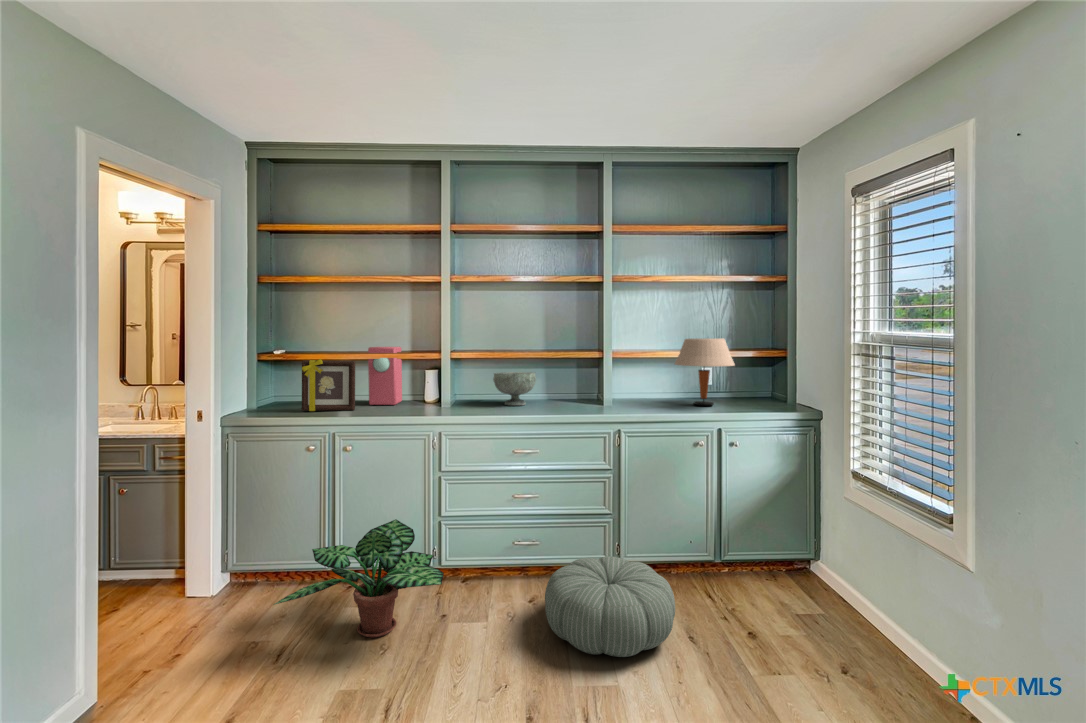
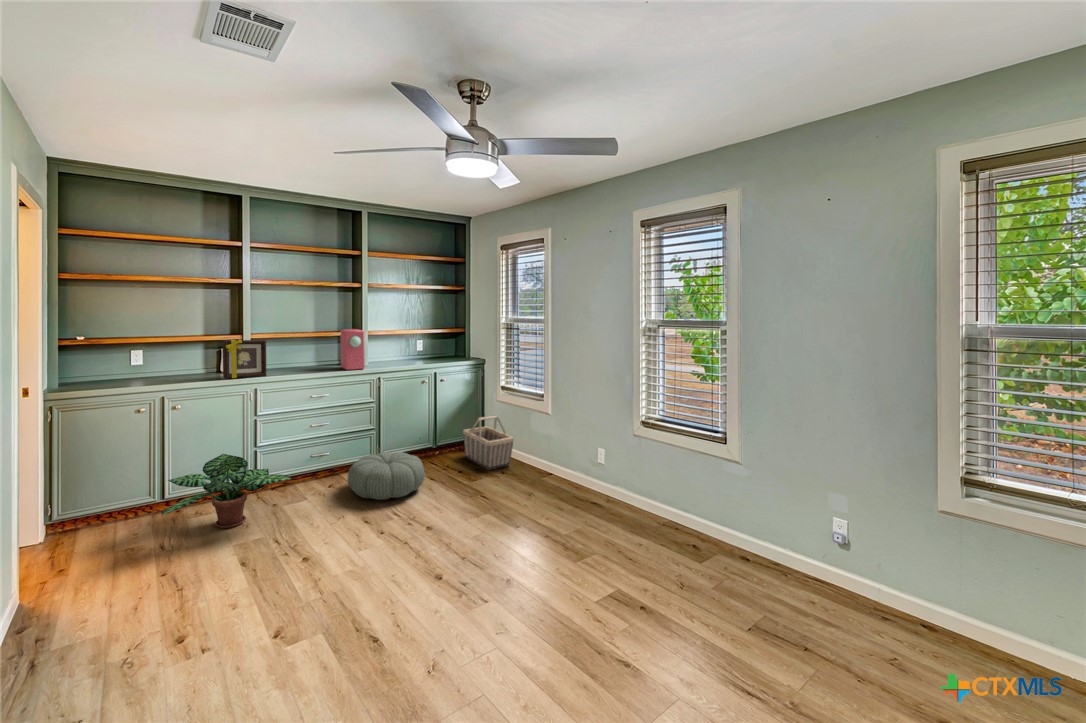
table lamp: present [675,338,735,405] -> none [406,323,442,363]
speaker: present [368,347,402,405] -> present [340,329,365,370]
picture frame: present [302,359,355,411] -> present [222,339,267,378]
decorative bowl: present [493,372,536,405] -> none [282,345,315,369]
basket: none [770,520,882,635] -> present [463,416,514,470]

